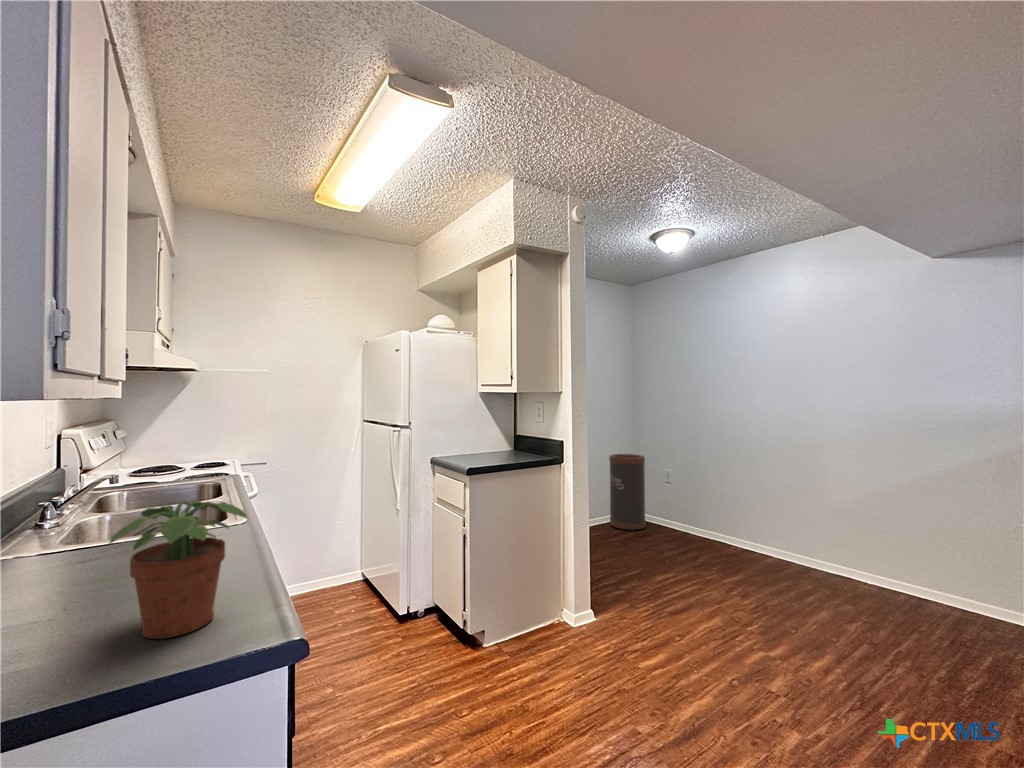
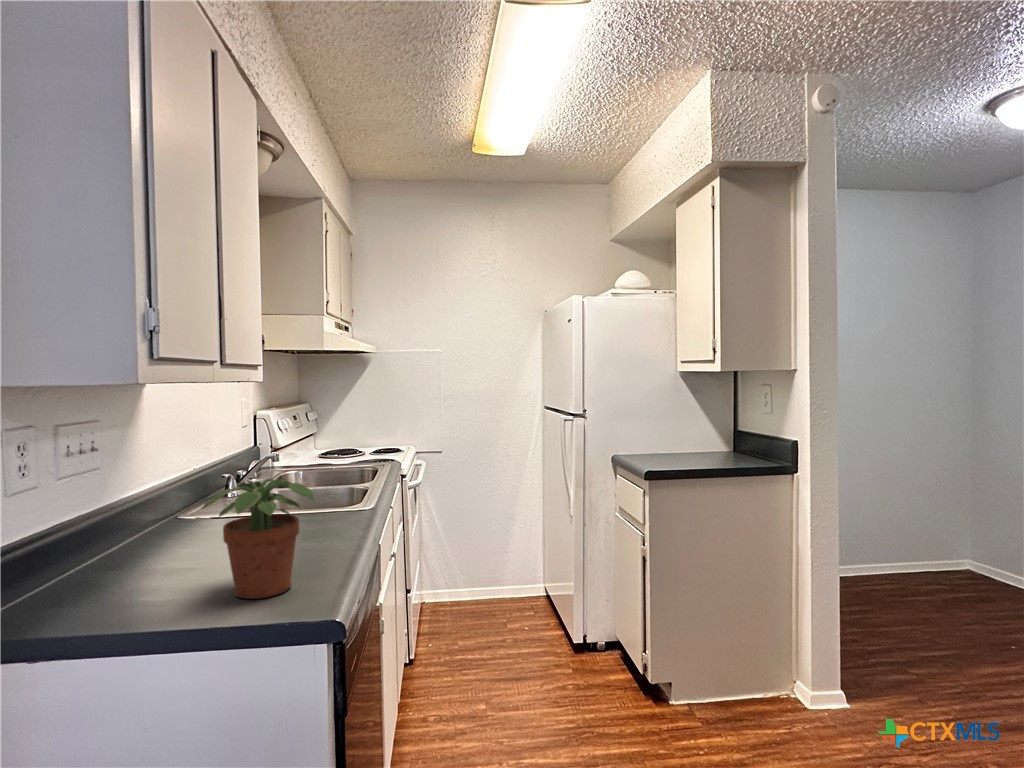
trash can: present [609,454,646,531] -> none [919,467,989,590]

